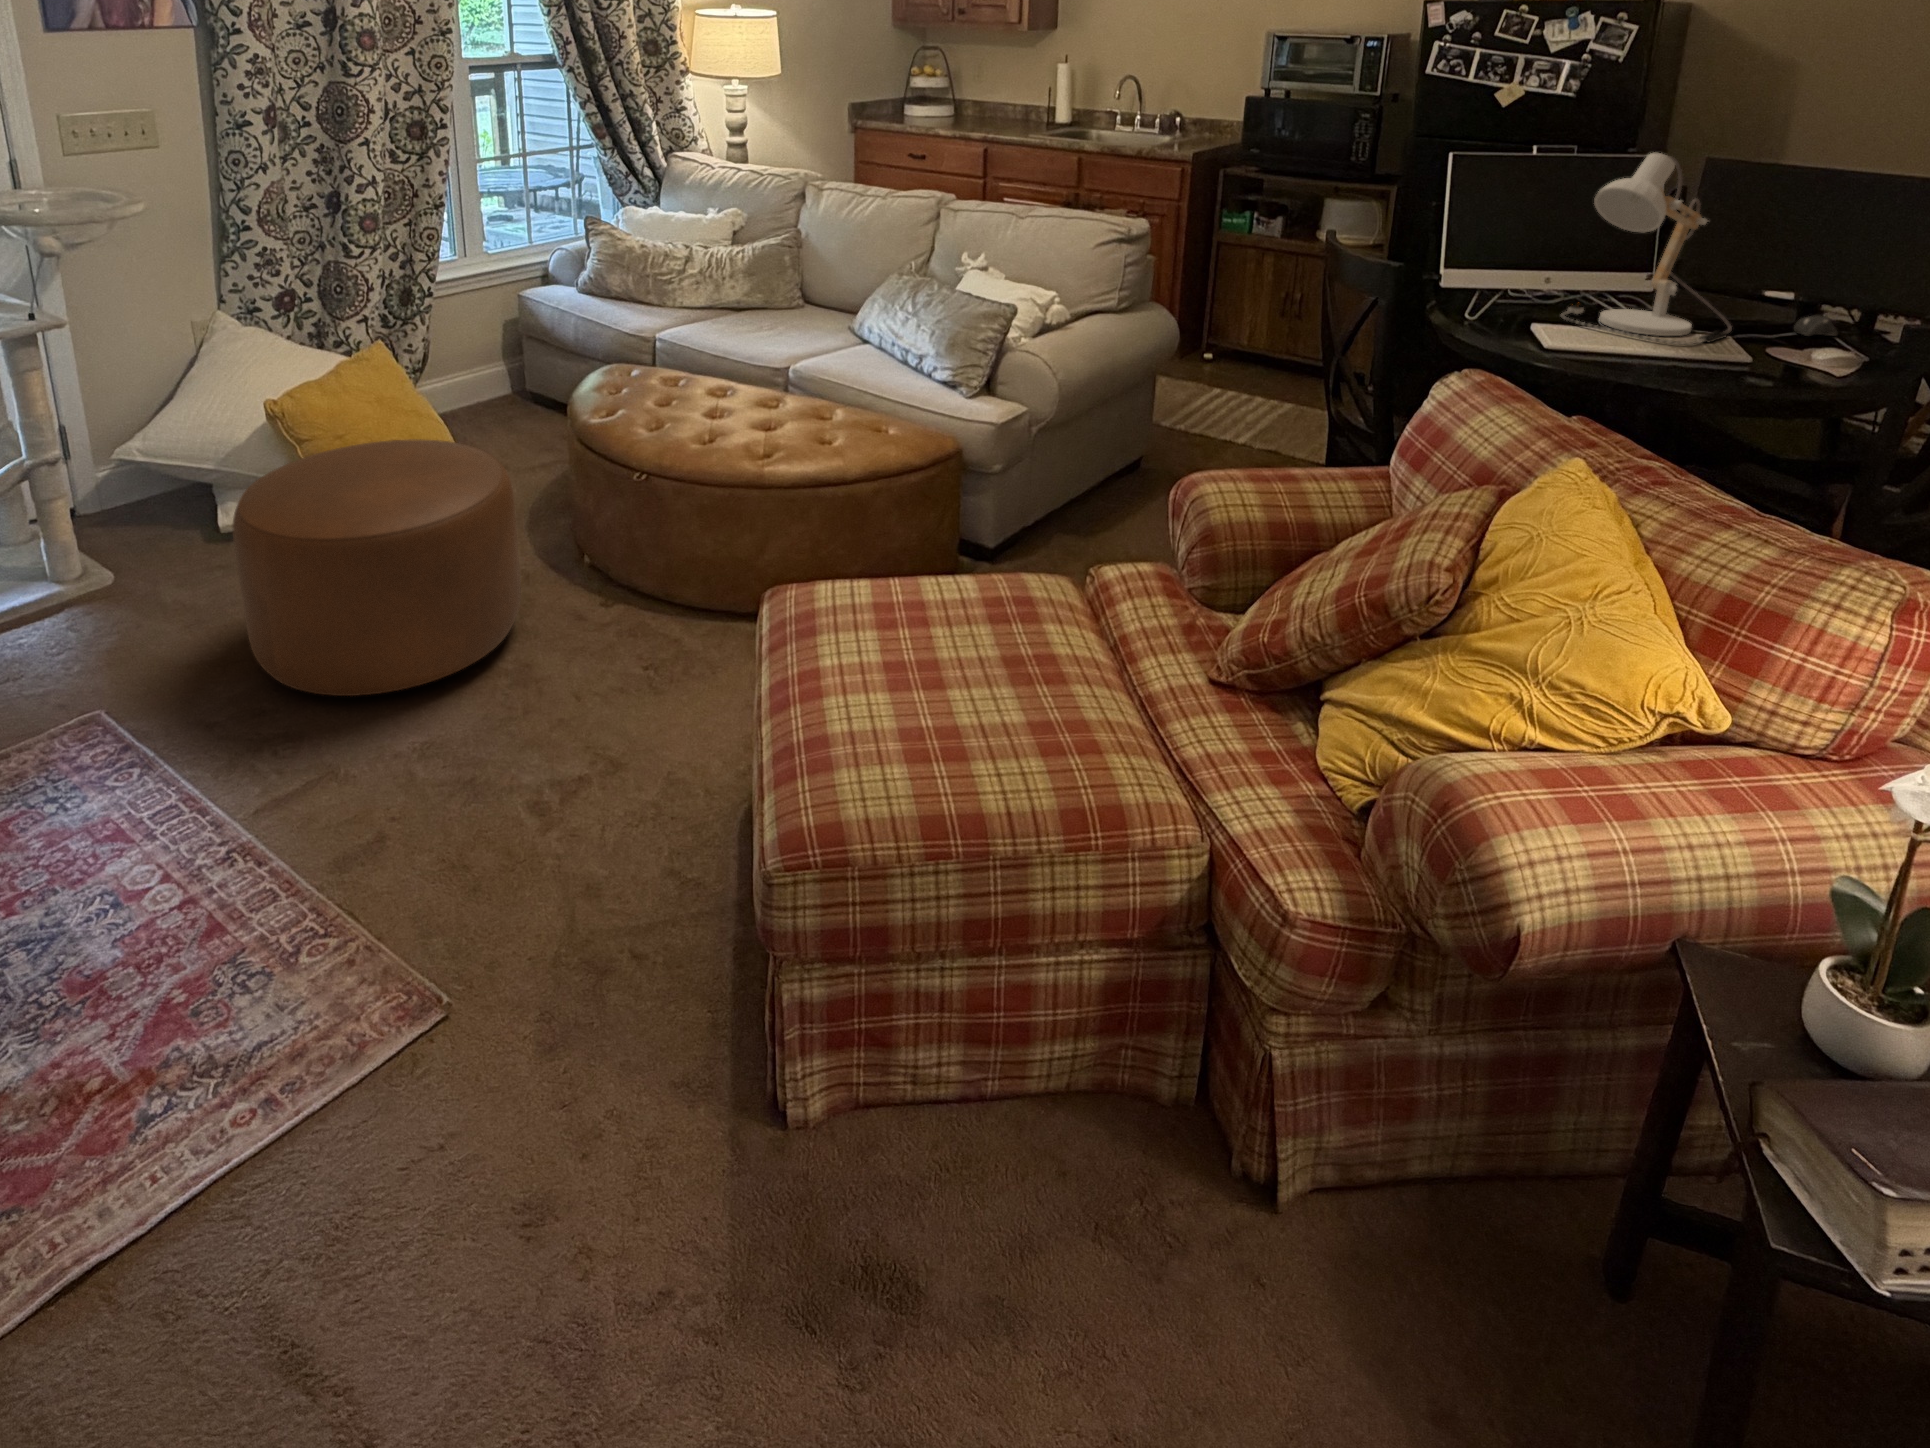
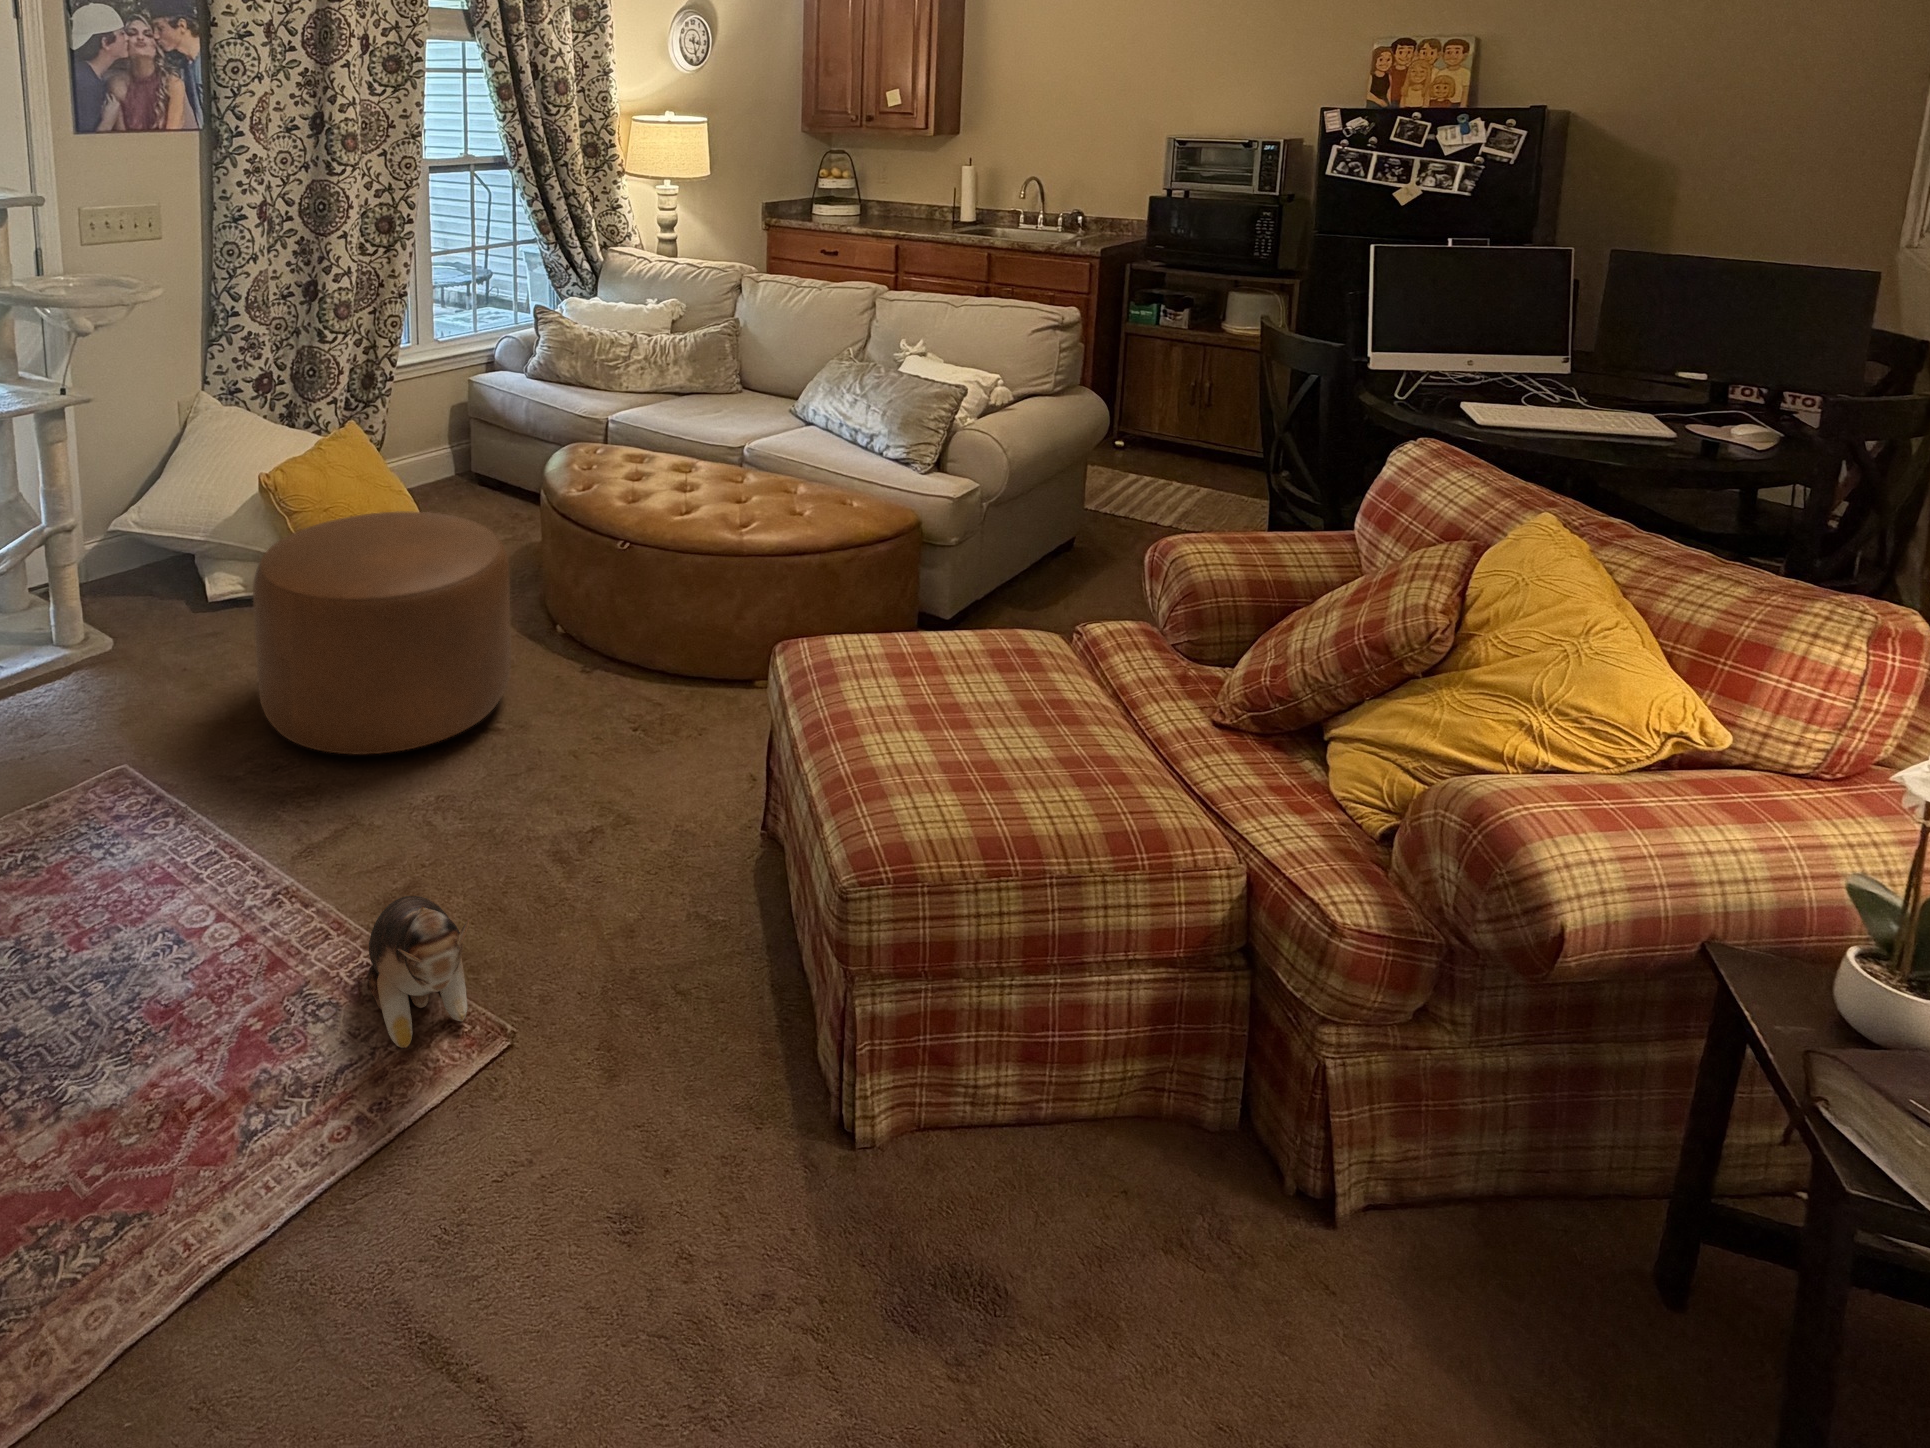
desk lamp: present [1561,153,1732,345] -> none [1494,245,1660,423]
computer mouse: present [1794,315,1837,336] -> none [1718,396,1760,416]
plush toy: none [301,861,406,1020] -> present [368,896,470,1048]

